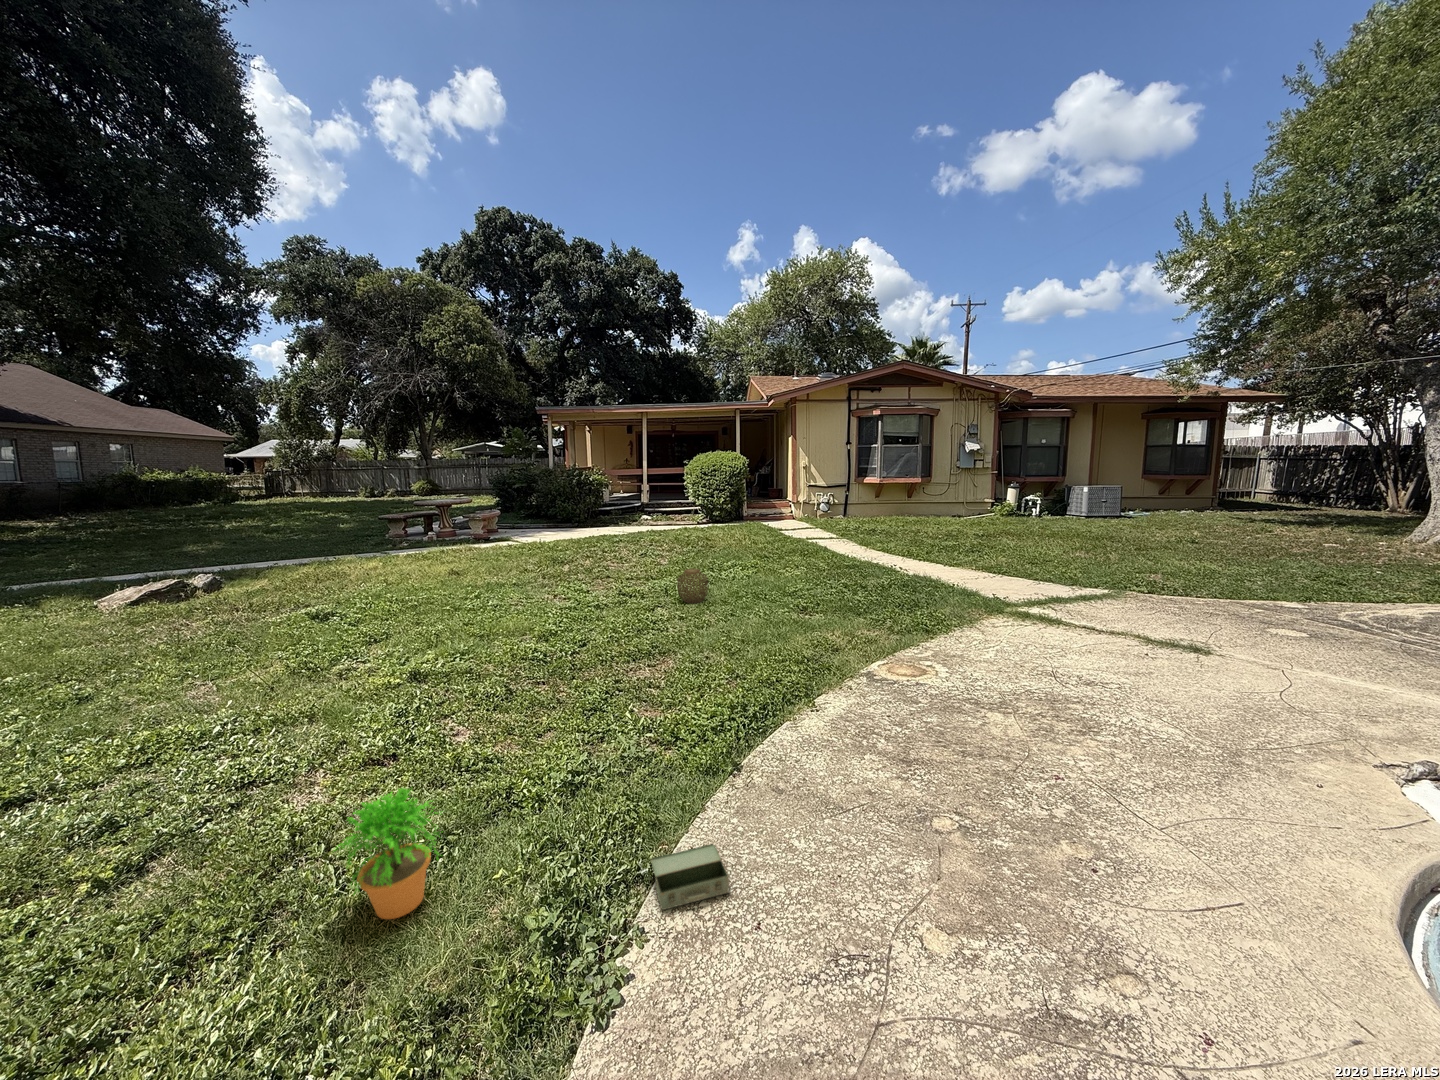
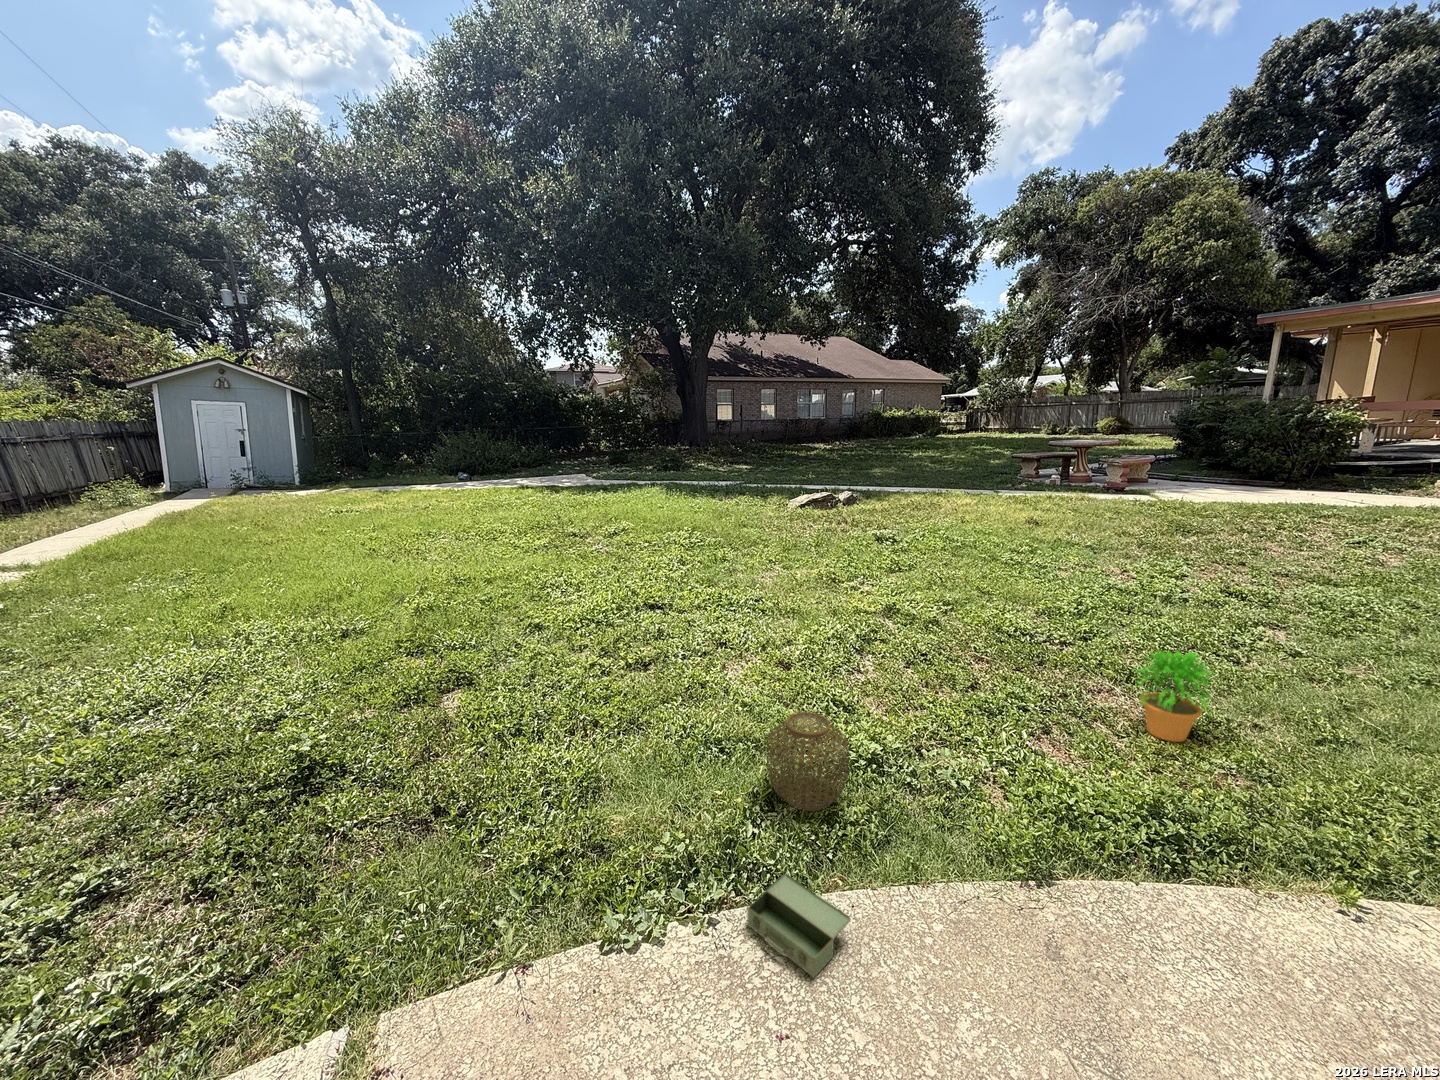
woven basket: present [677,568,708,603] -> present [767,712,849,811]
potted plant: present [336,788,441,919] -> present [1135,649,1214,742]

